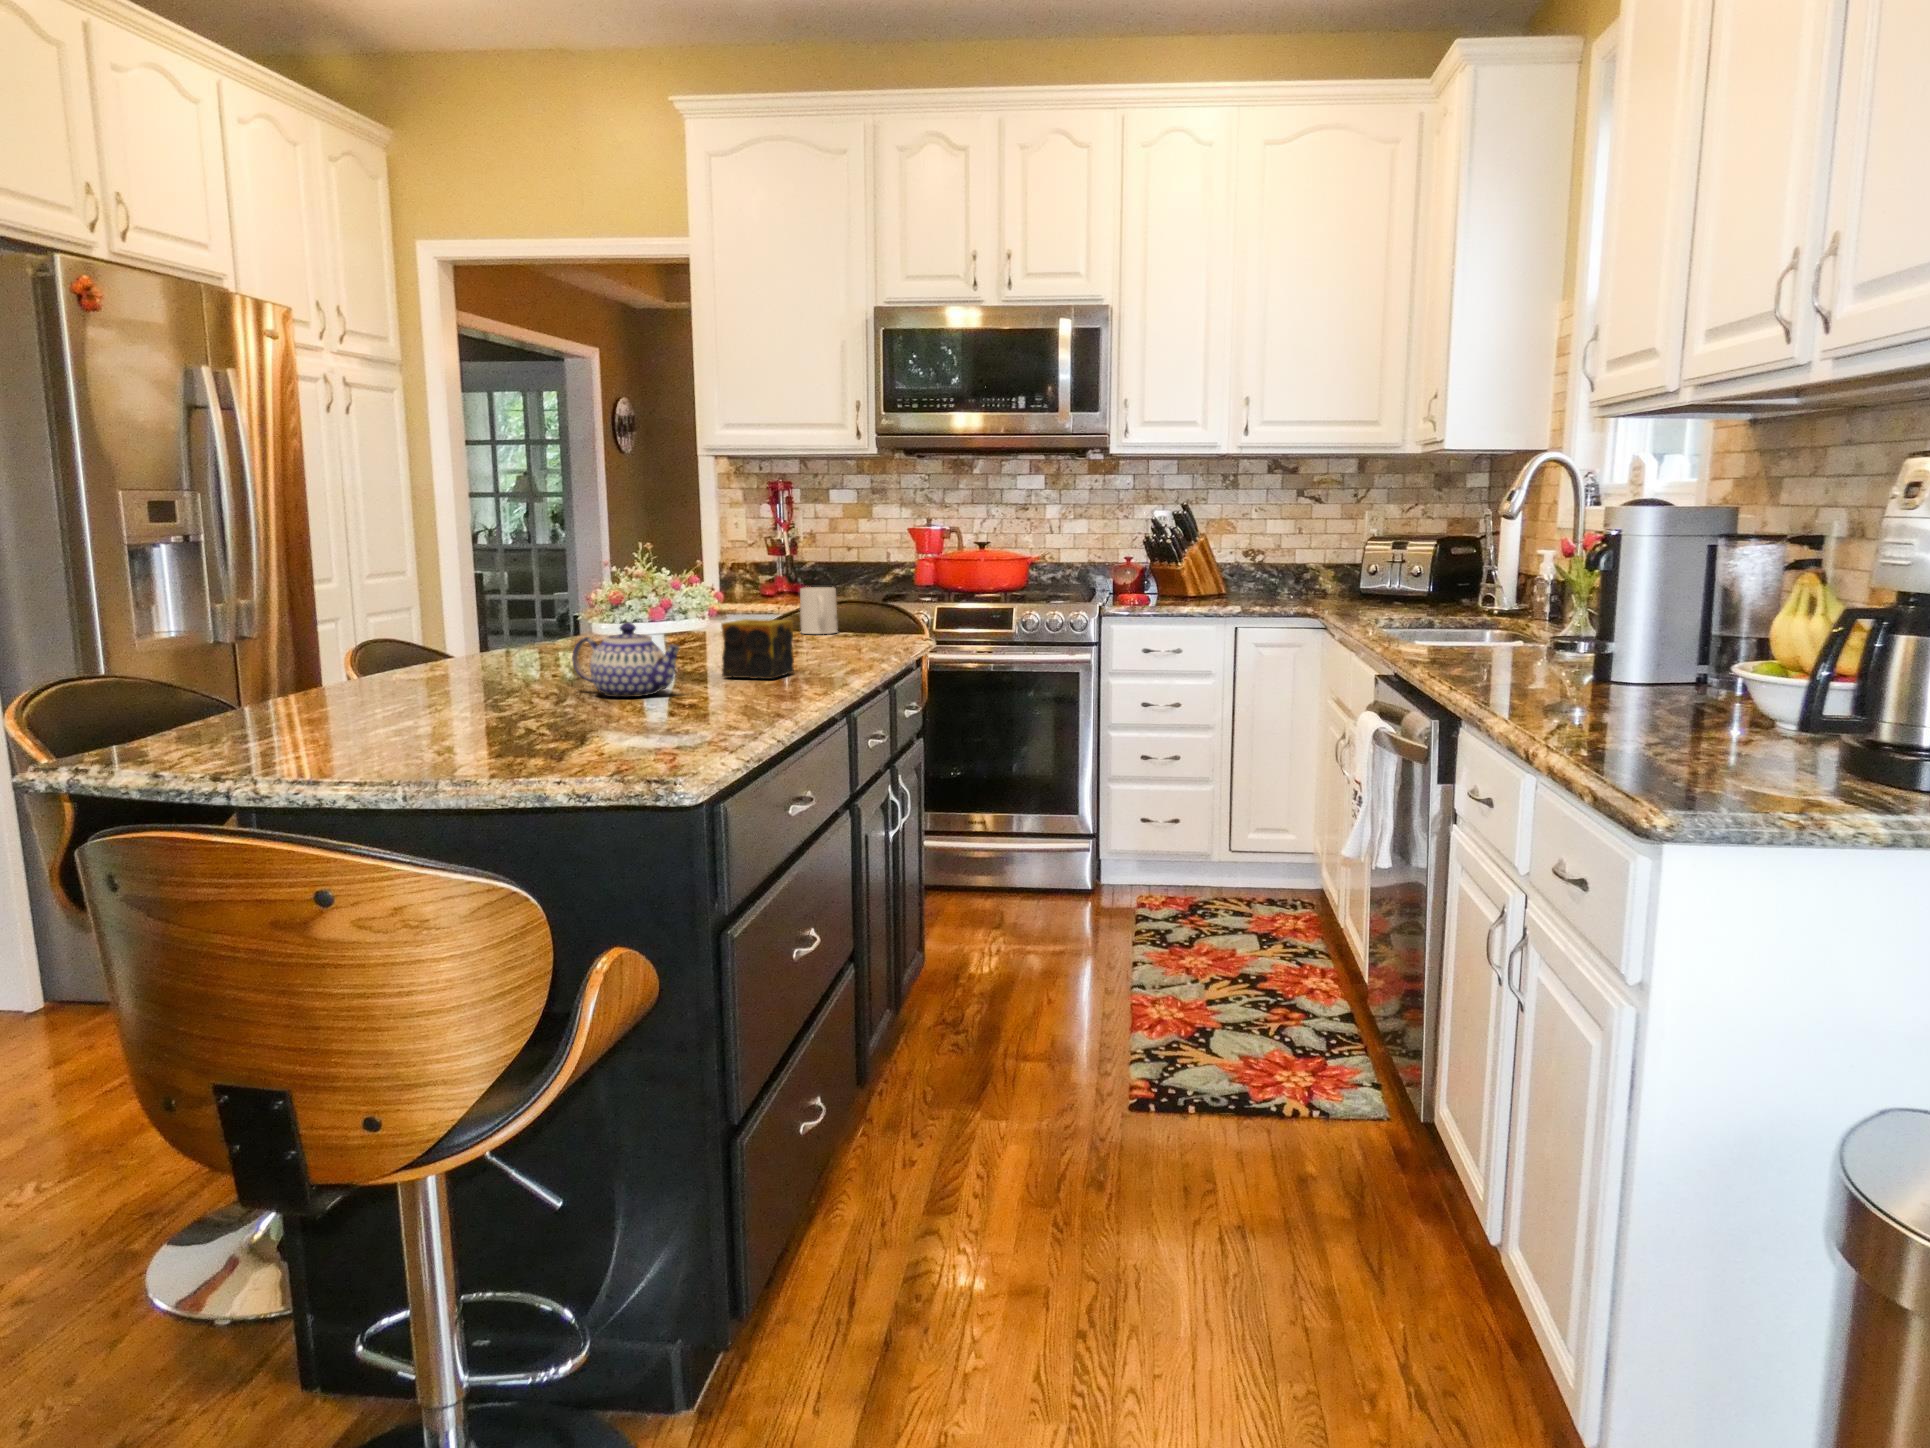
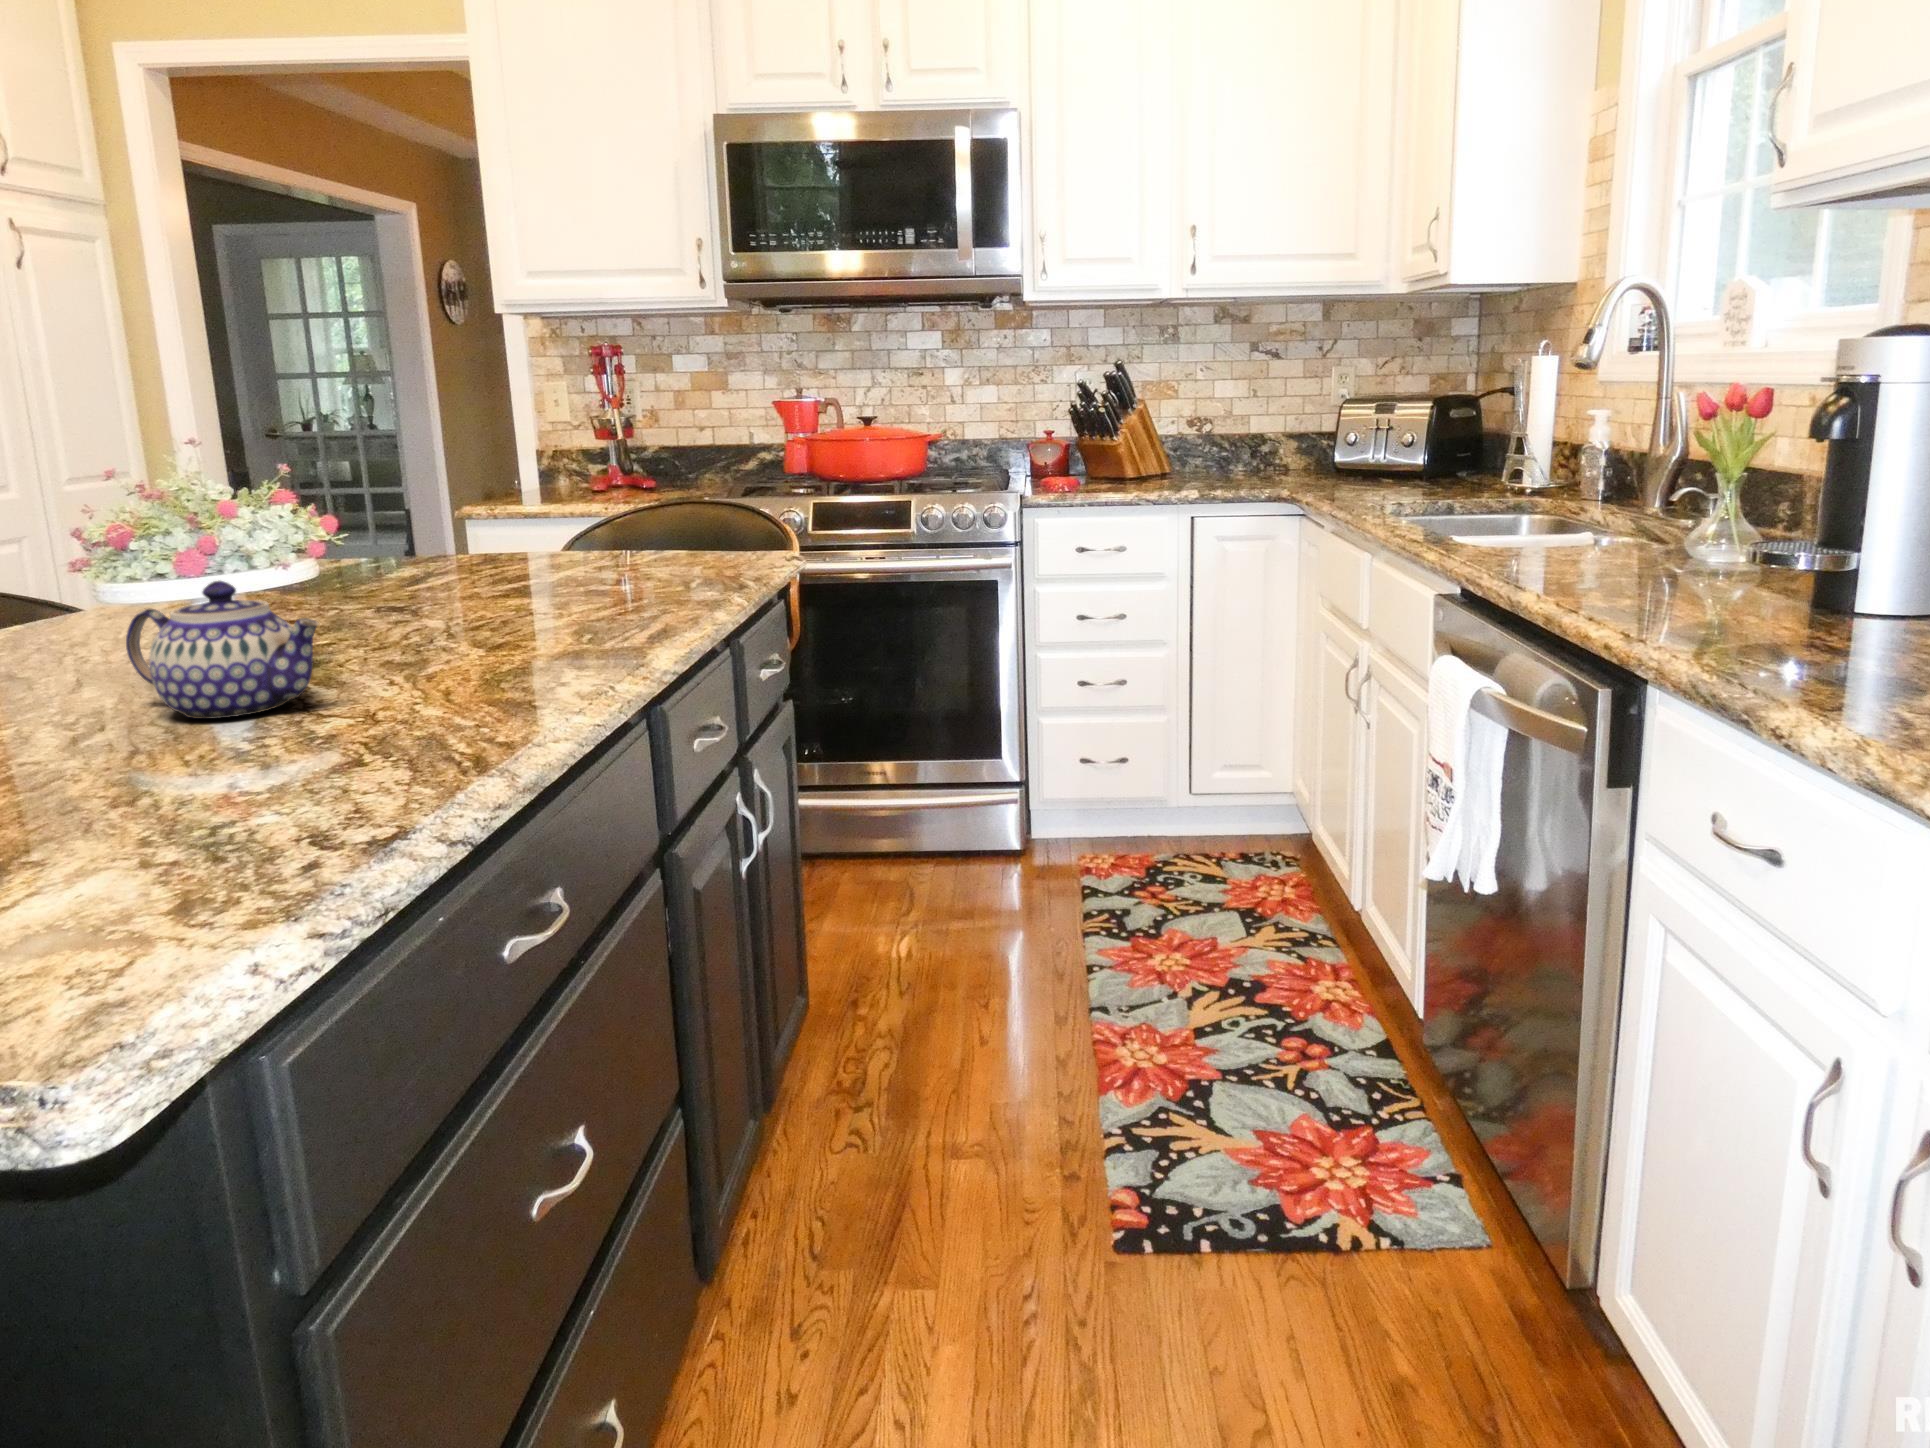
mug: present [800,587,838,634] -> none [607,487,666,555]
candle: present [721,619,794,679] -> none [425,554,562,656]

